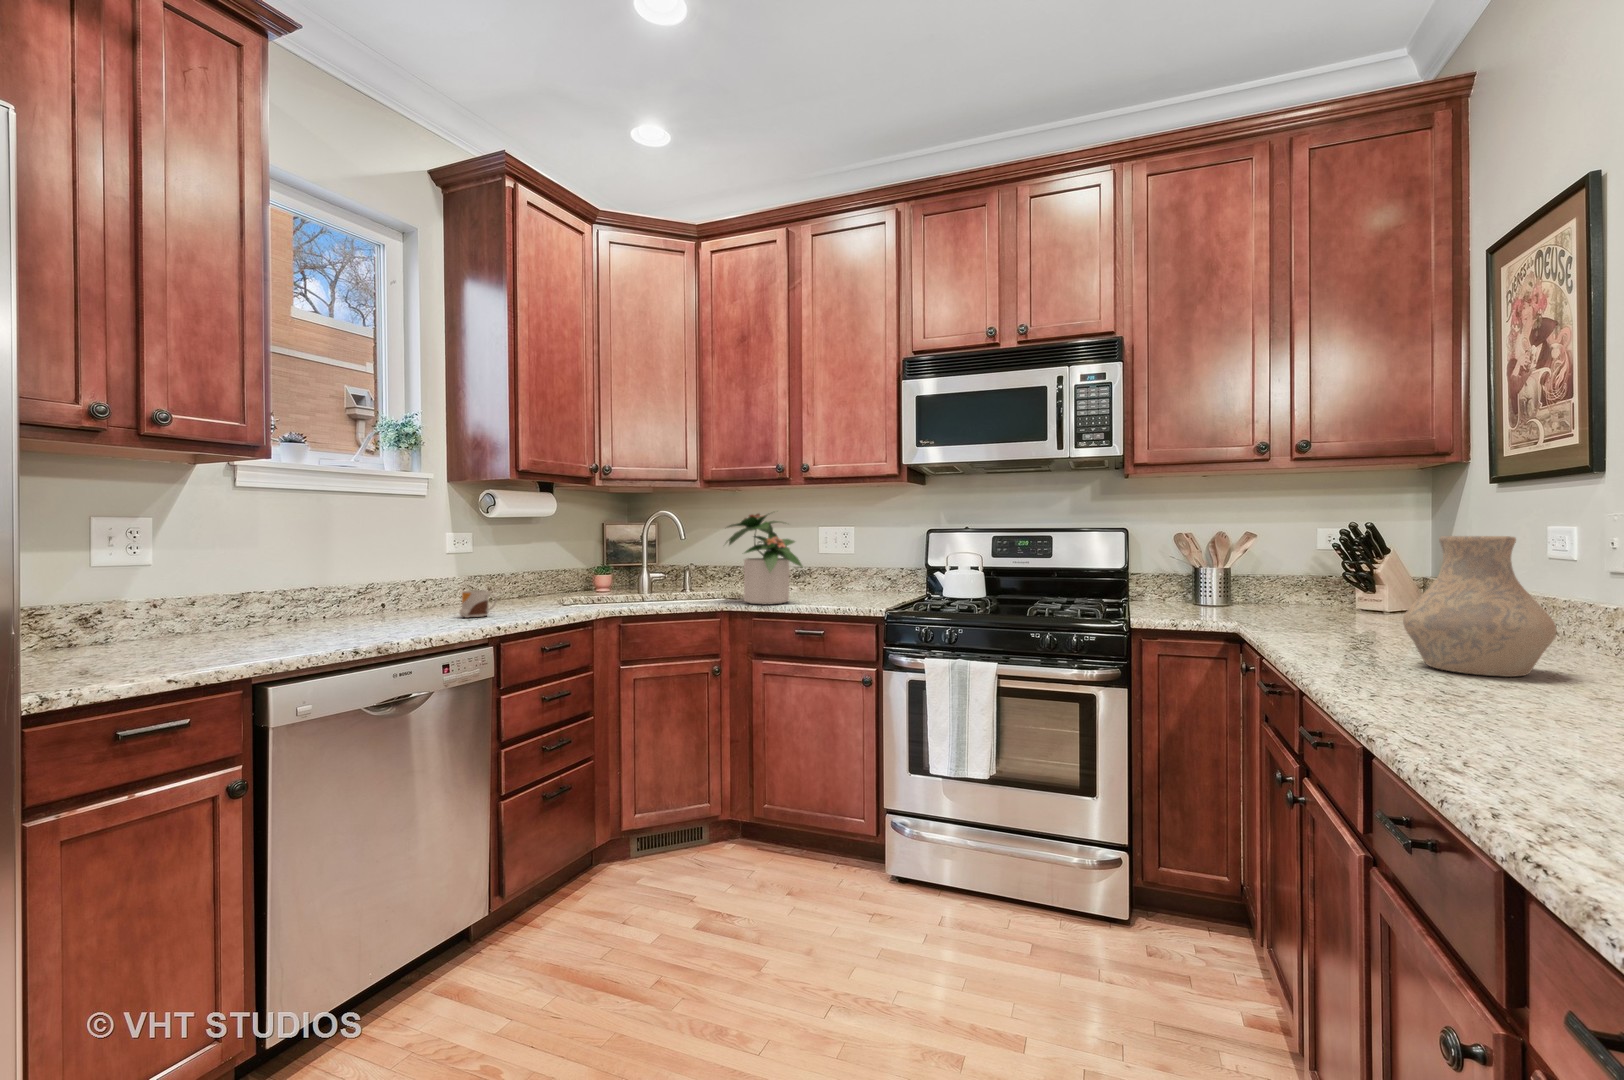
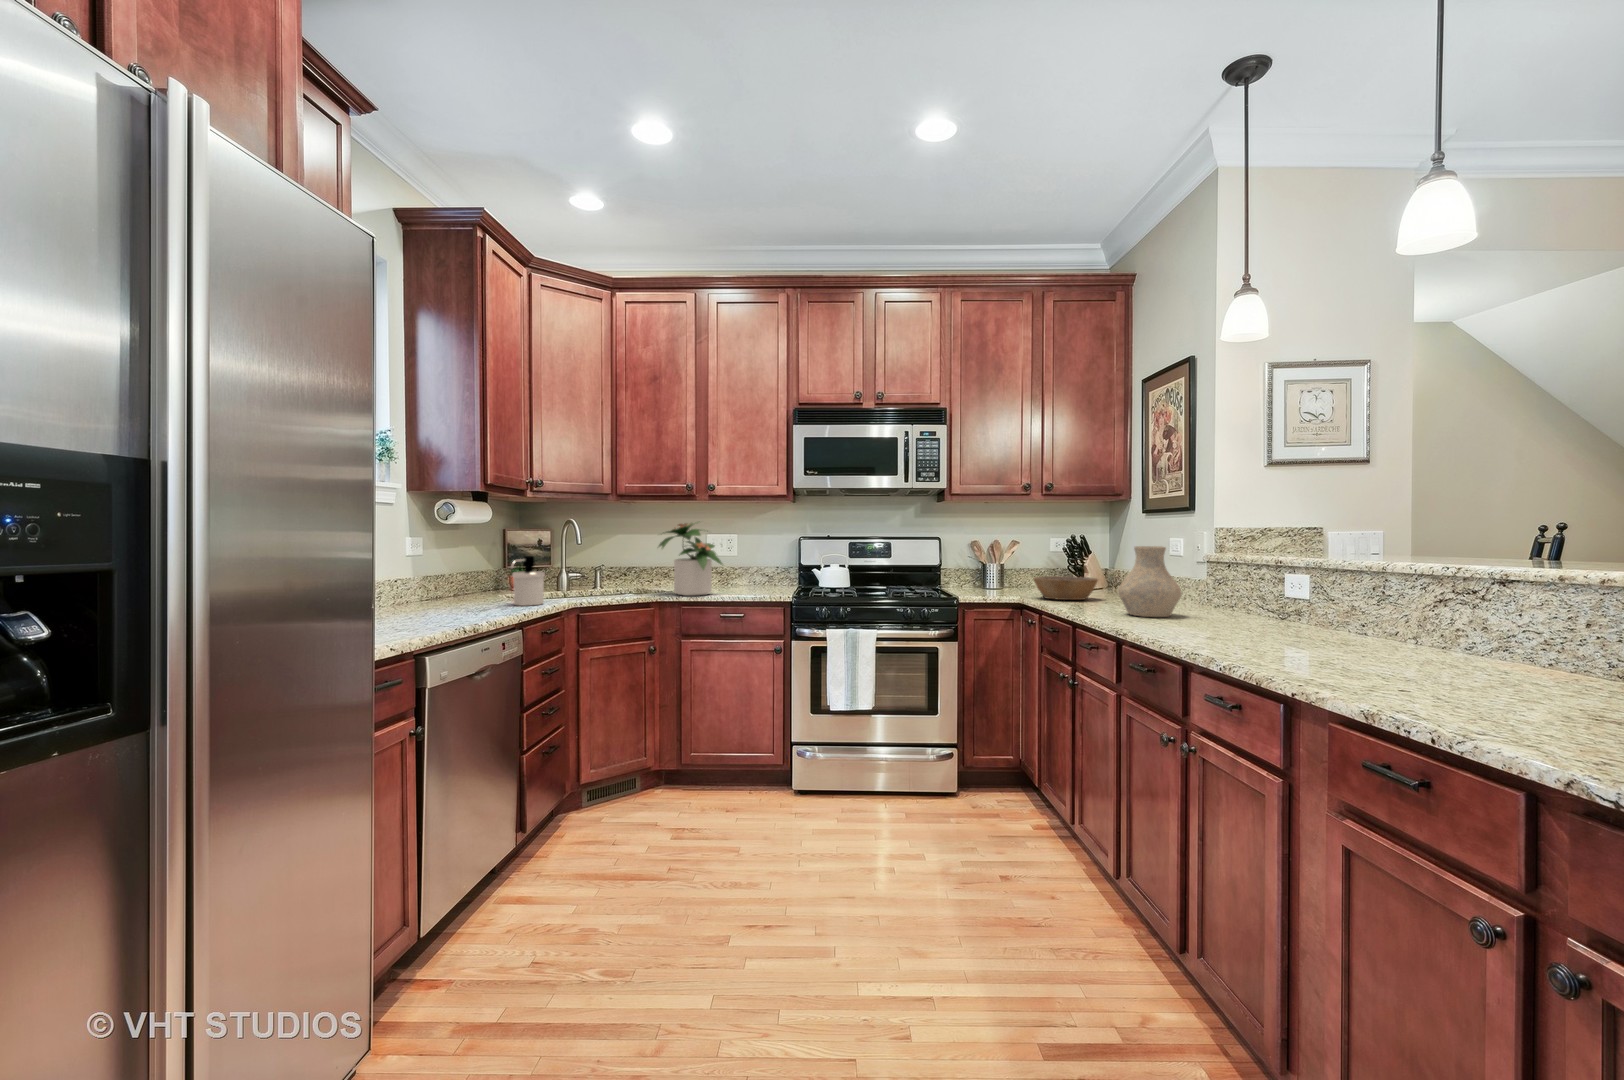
soap dispenser: none [534,553,582,611] -> present [511,556,545,606]
bowl: none [1261,589,1389,631] -> present [1034,576,1098,600]
mug: present [460,590,497,618] -> none [447,589,483,613]

